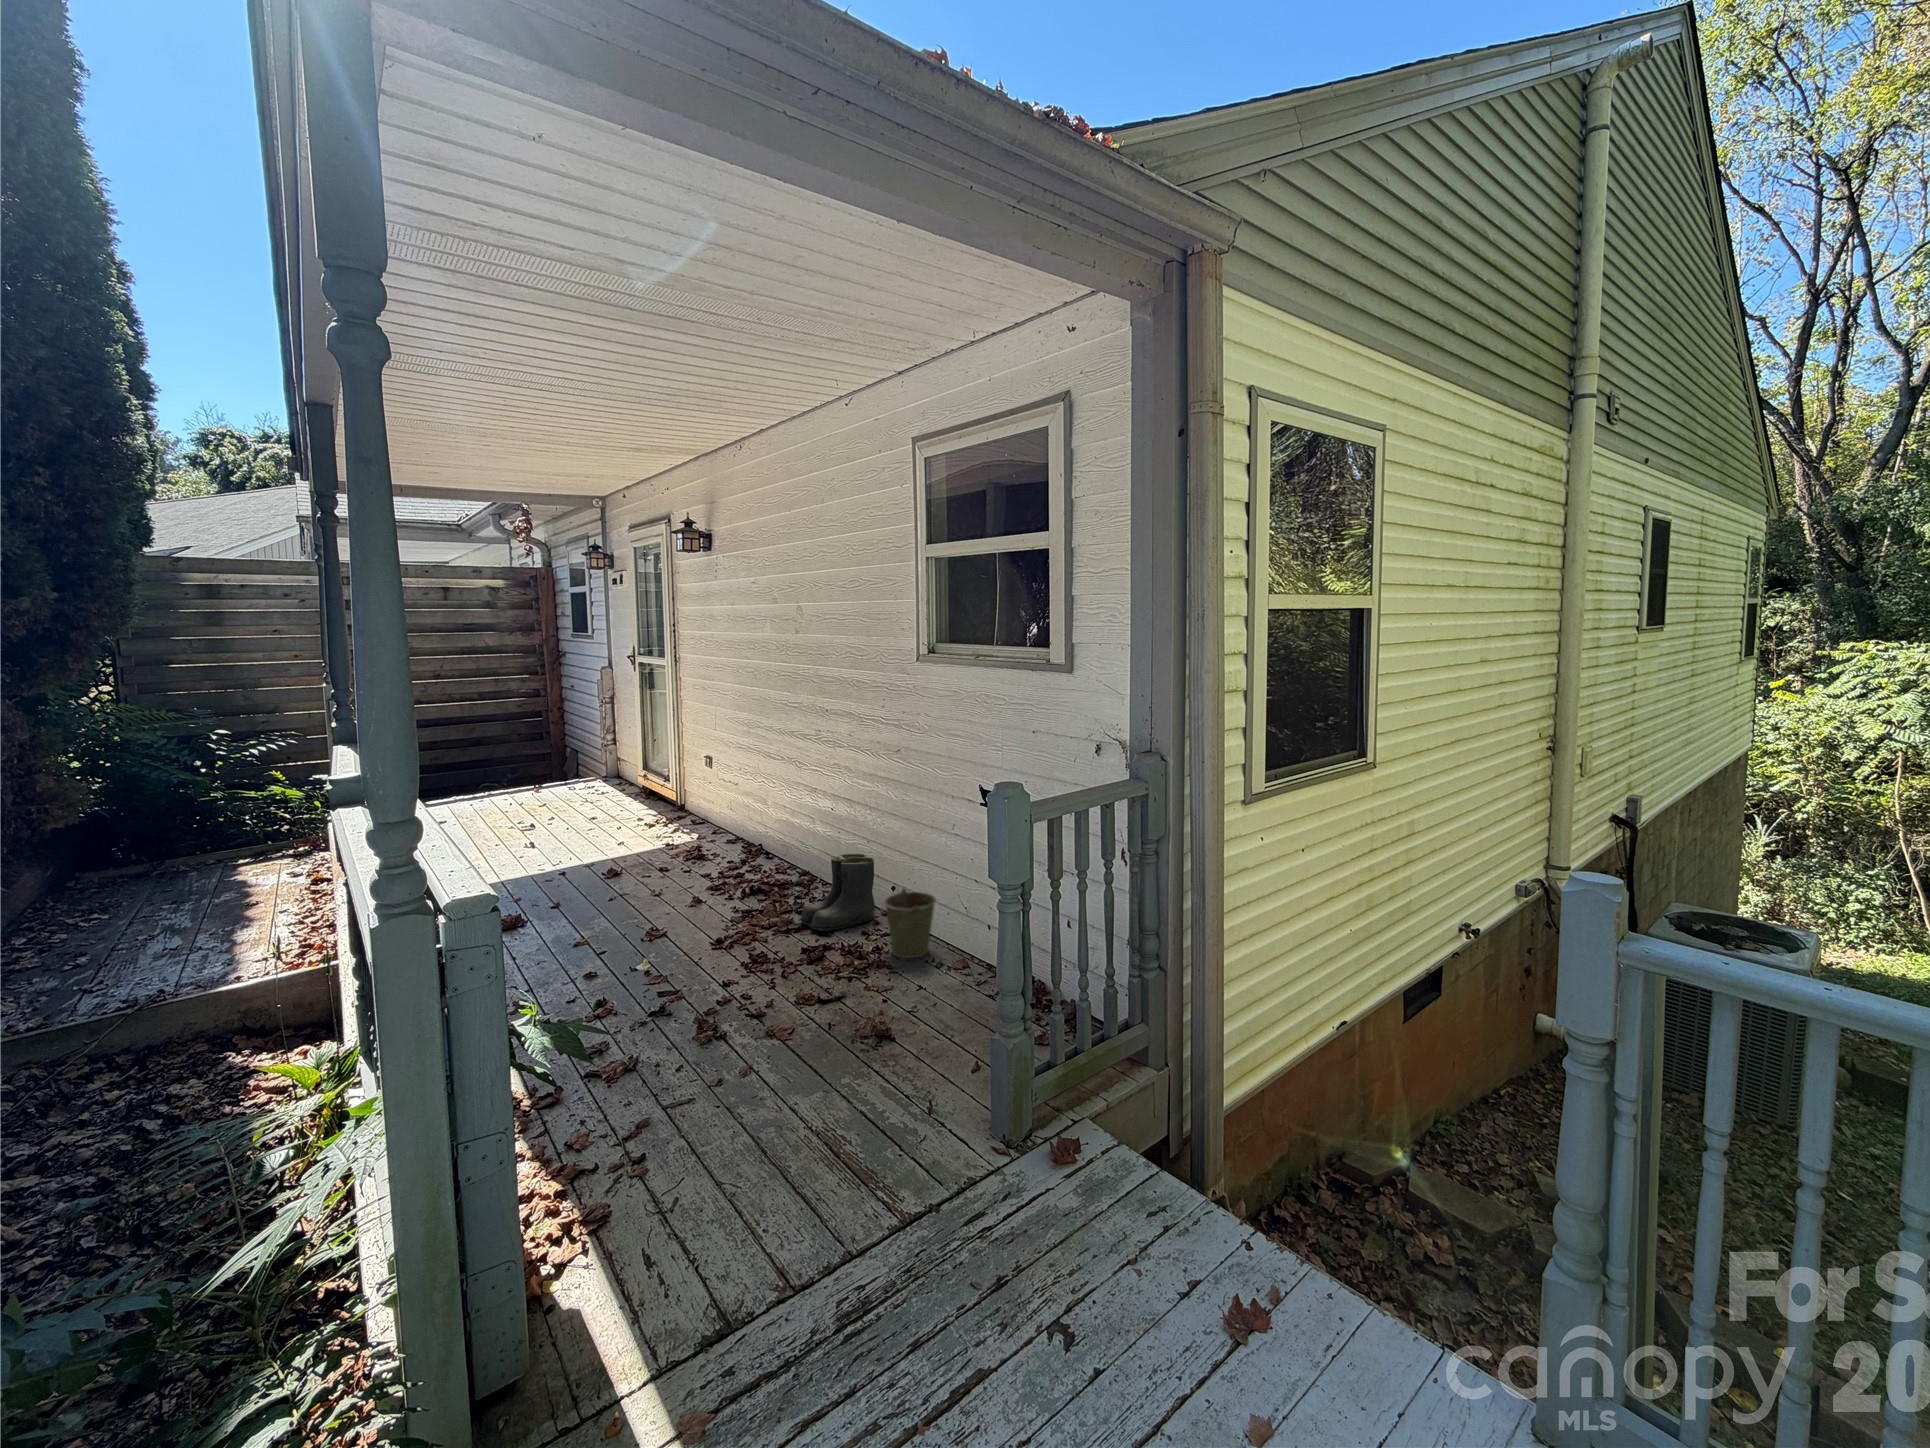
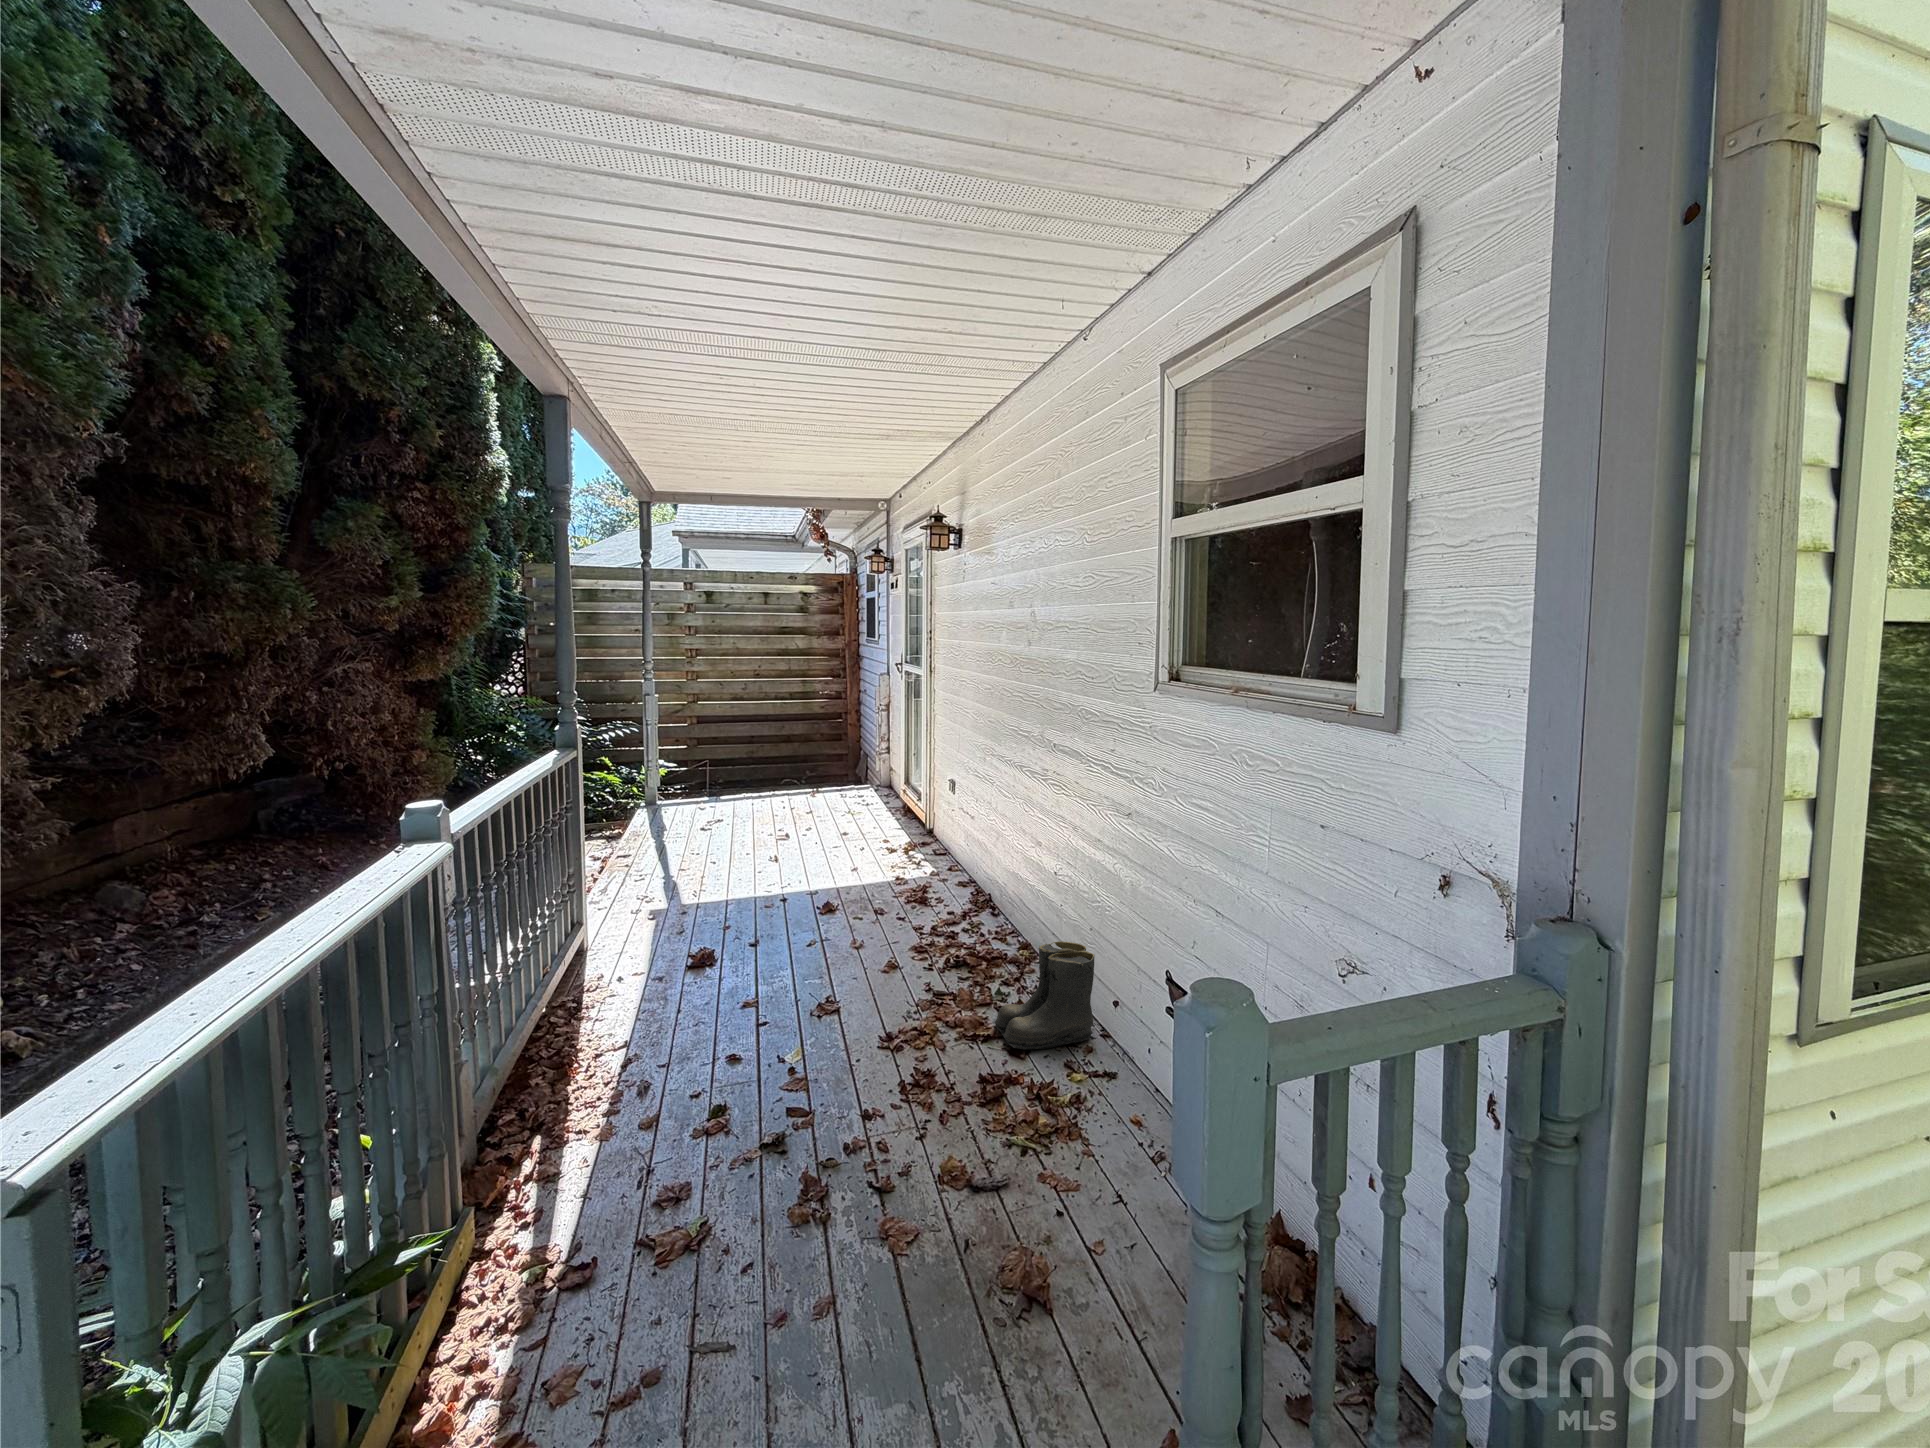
bucket: present [881,889,936,958] -> none [1083,1016,1166,1129]

